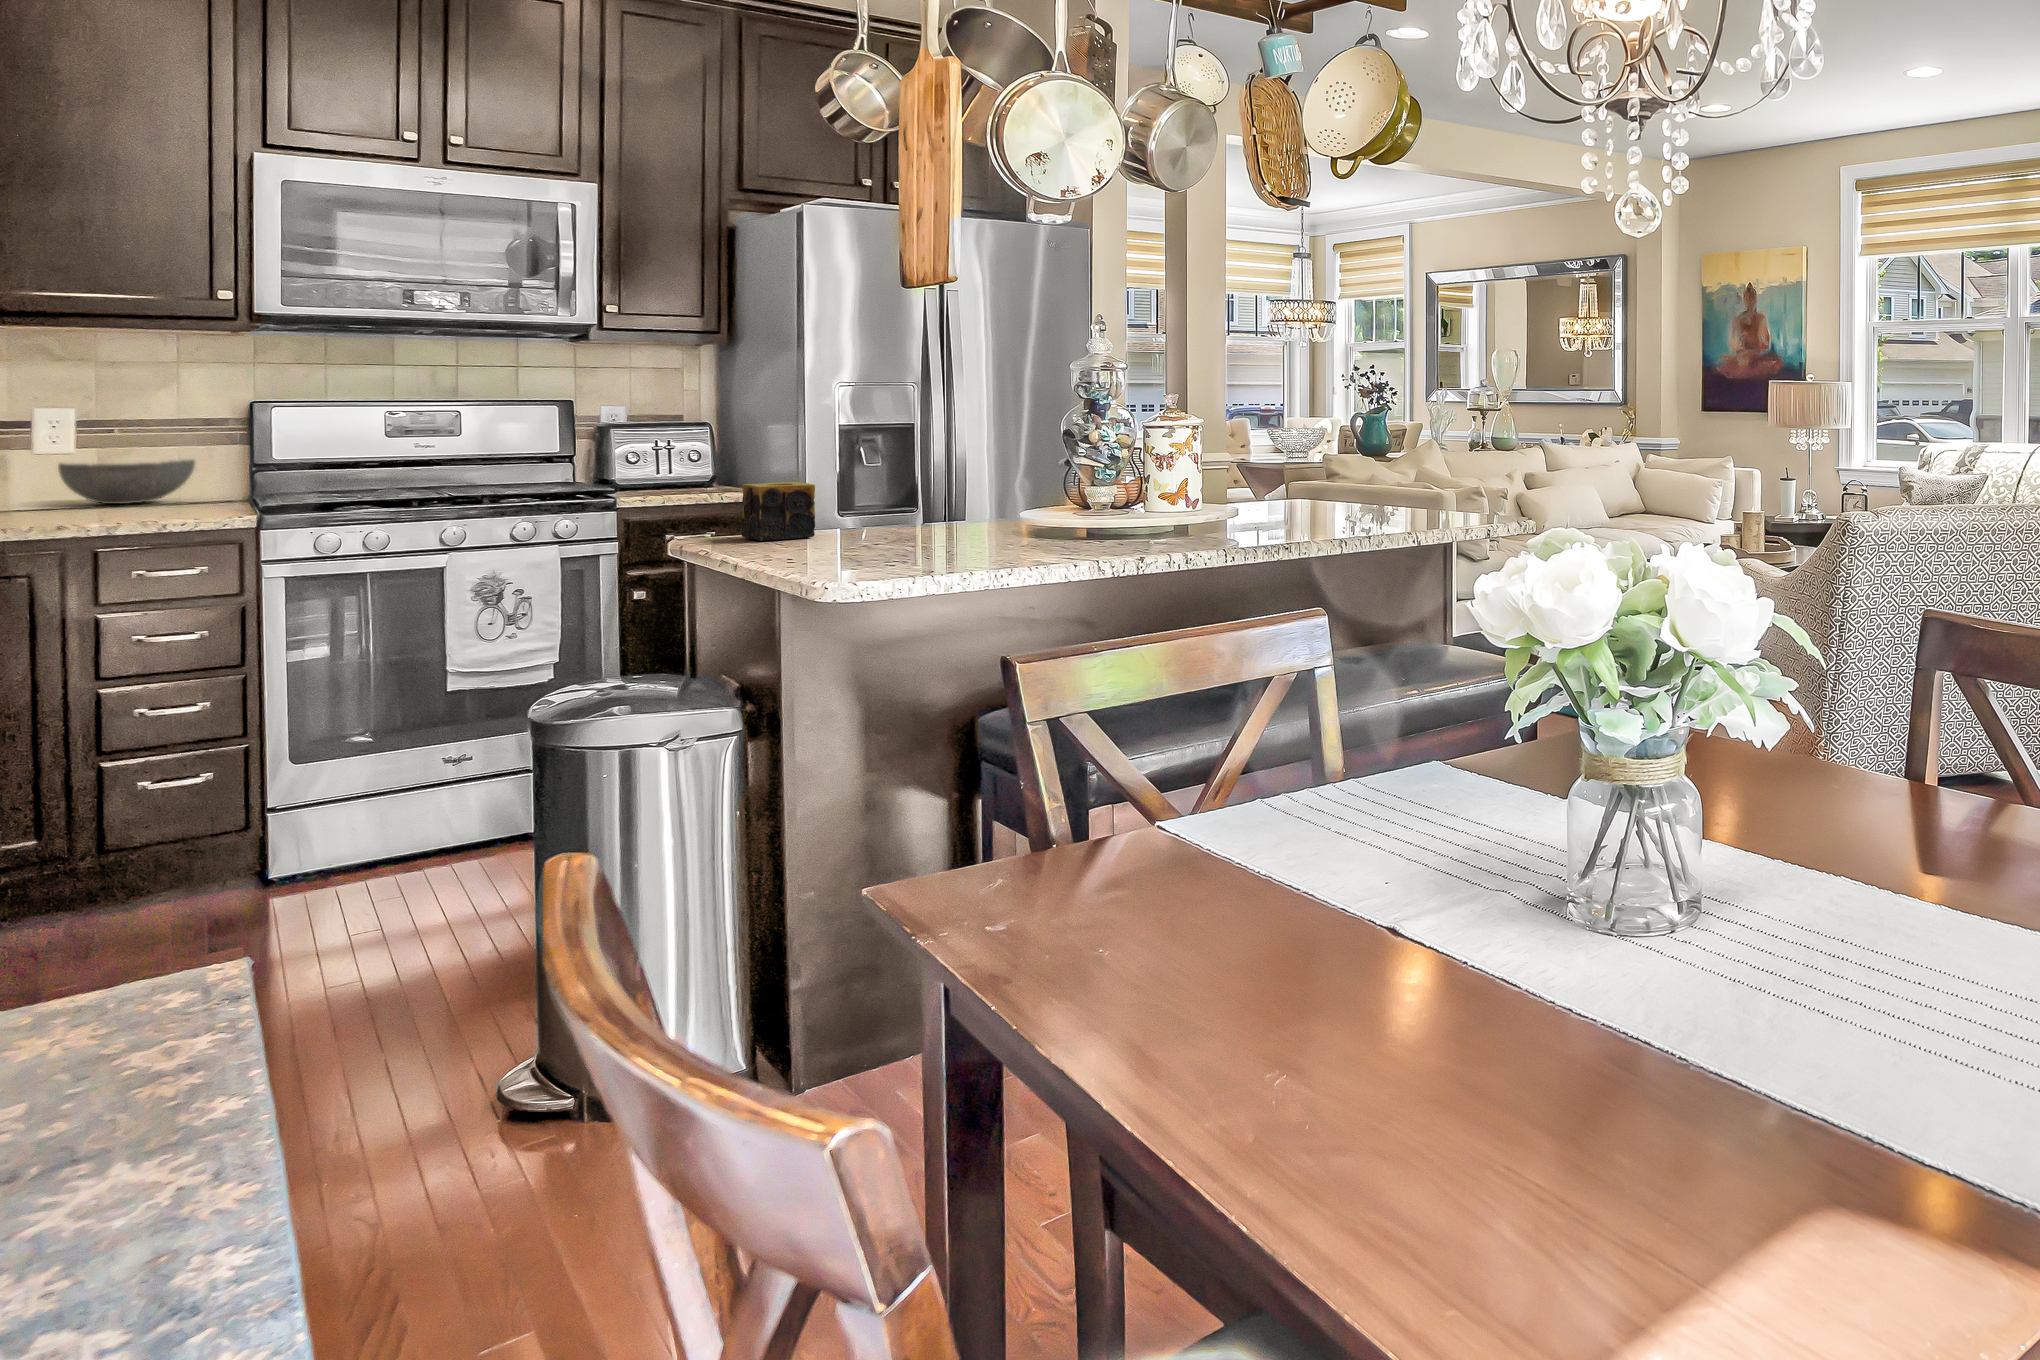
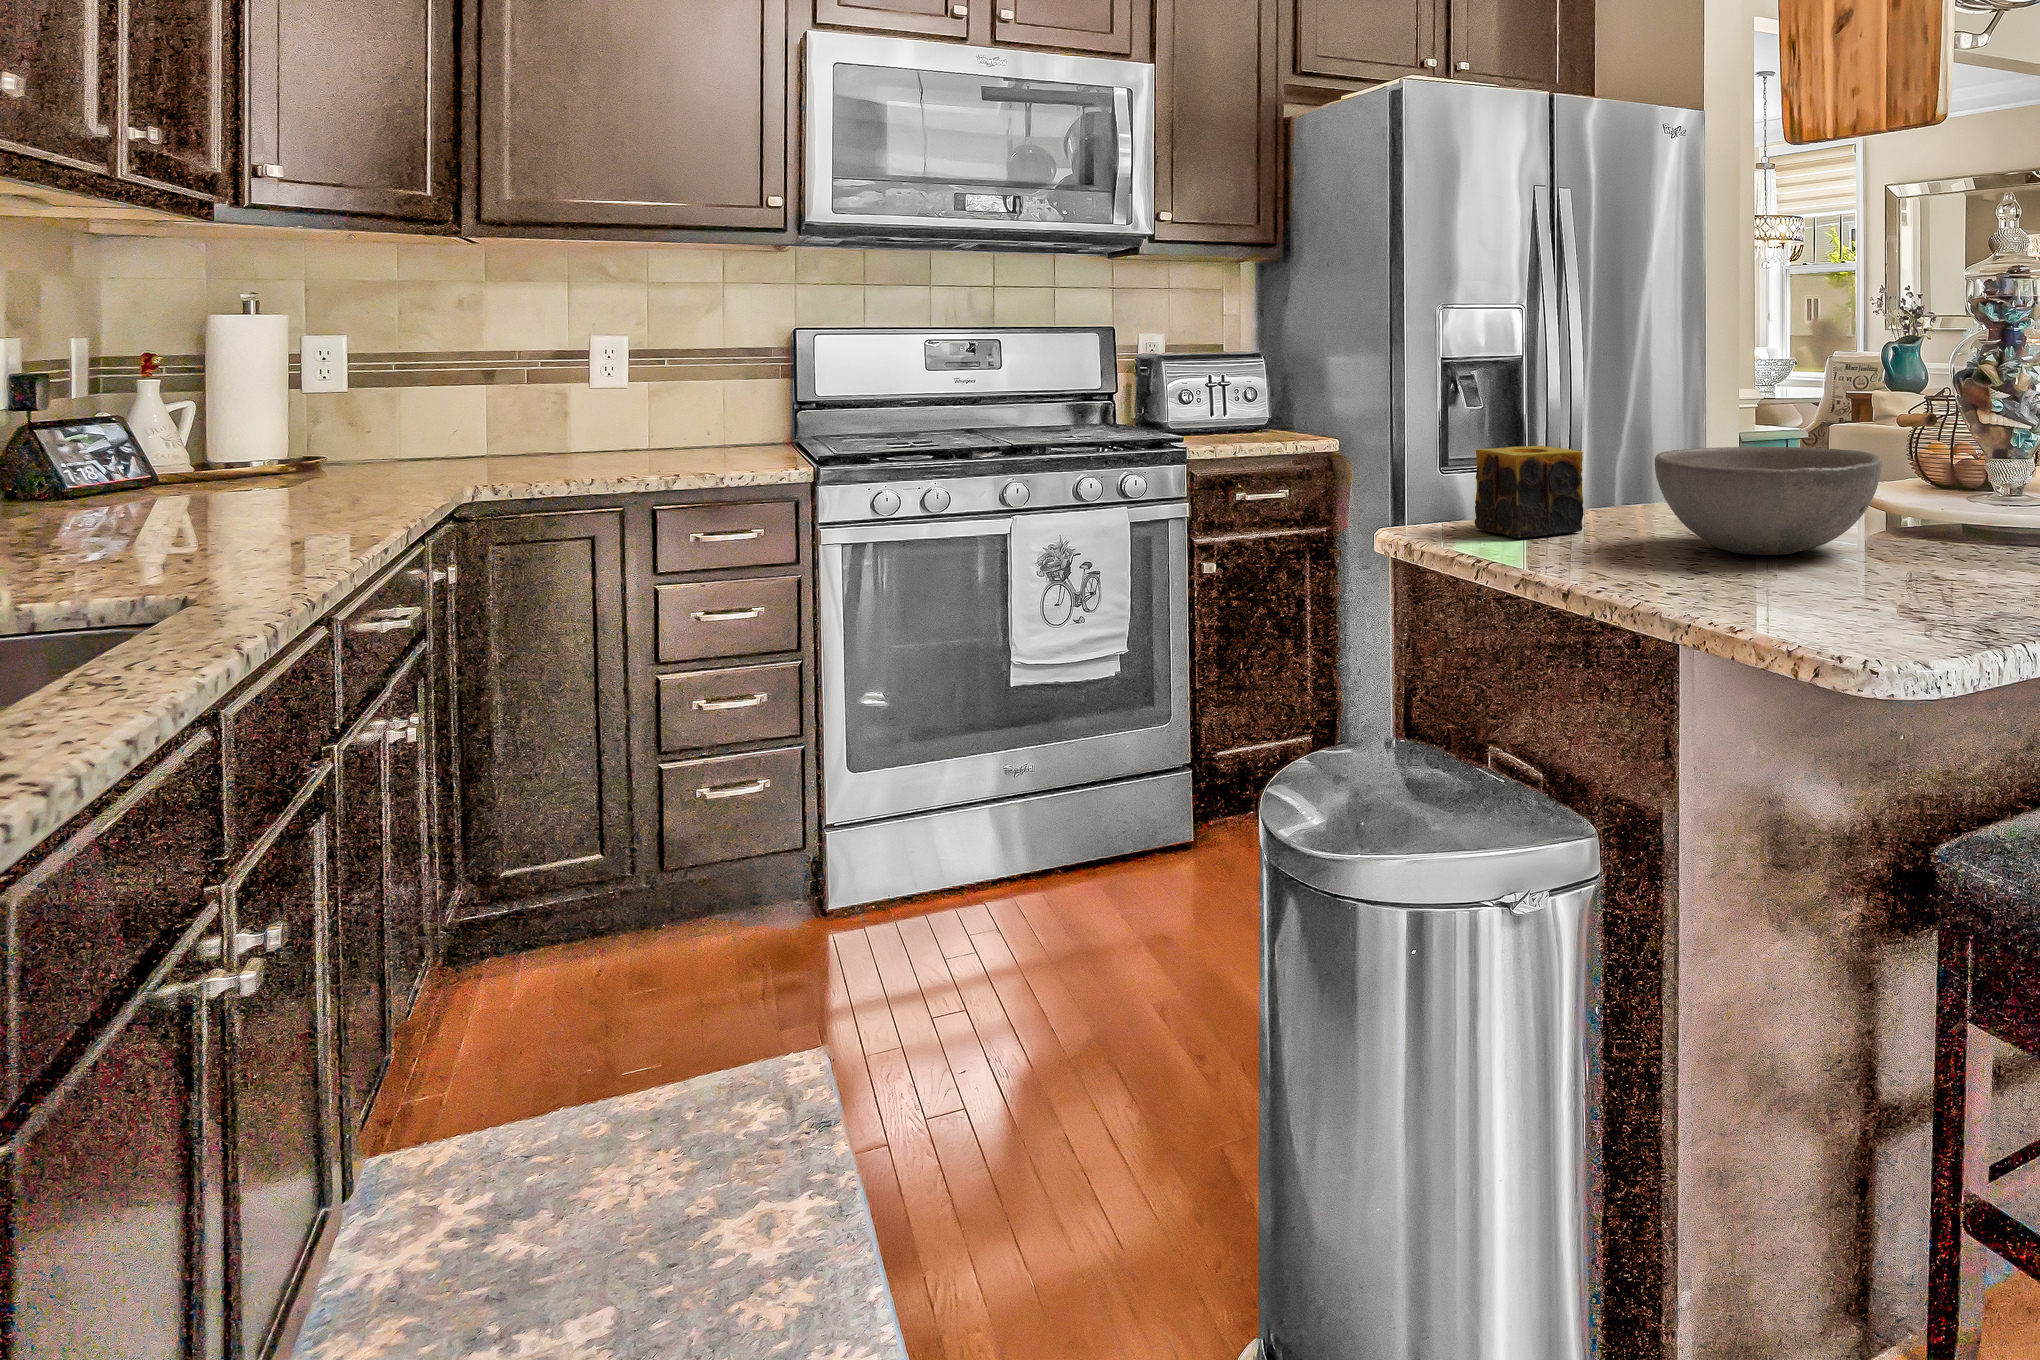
bowl: present [58,460,195,504] -> present [1655,447,1882,555]

